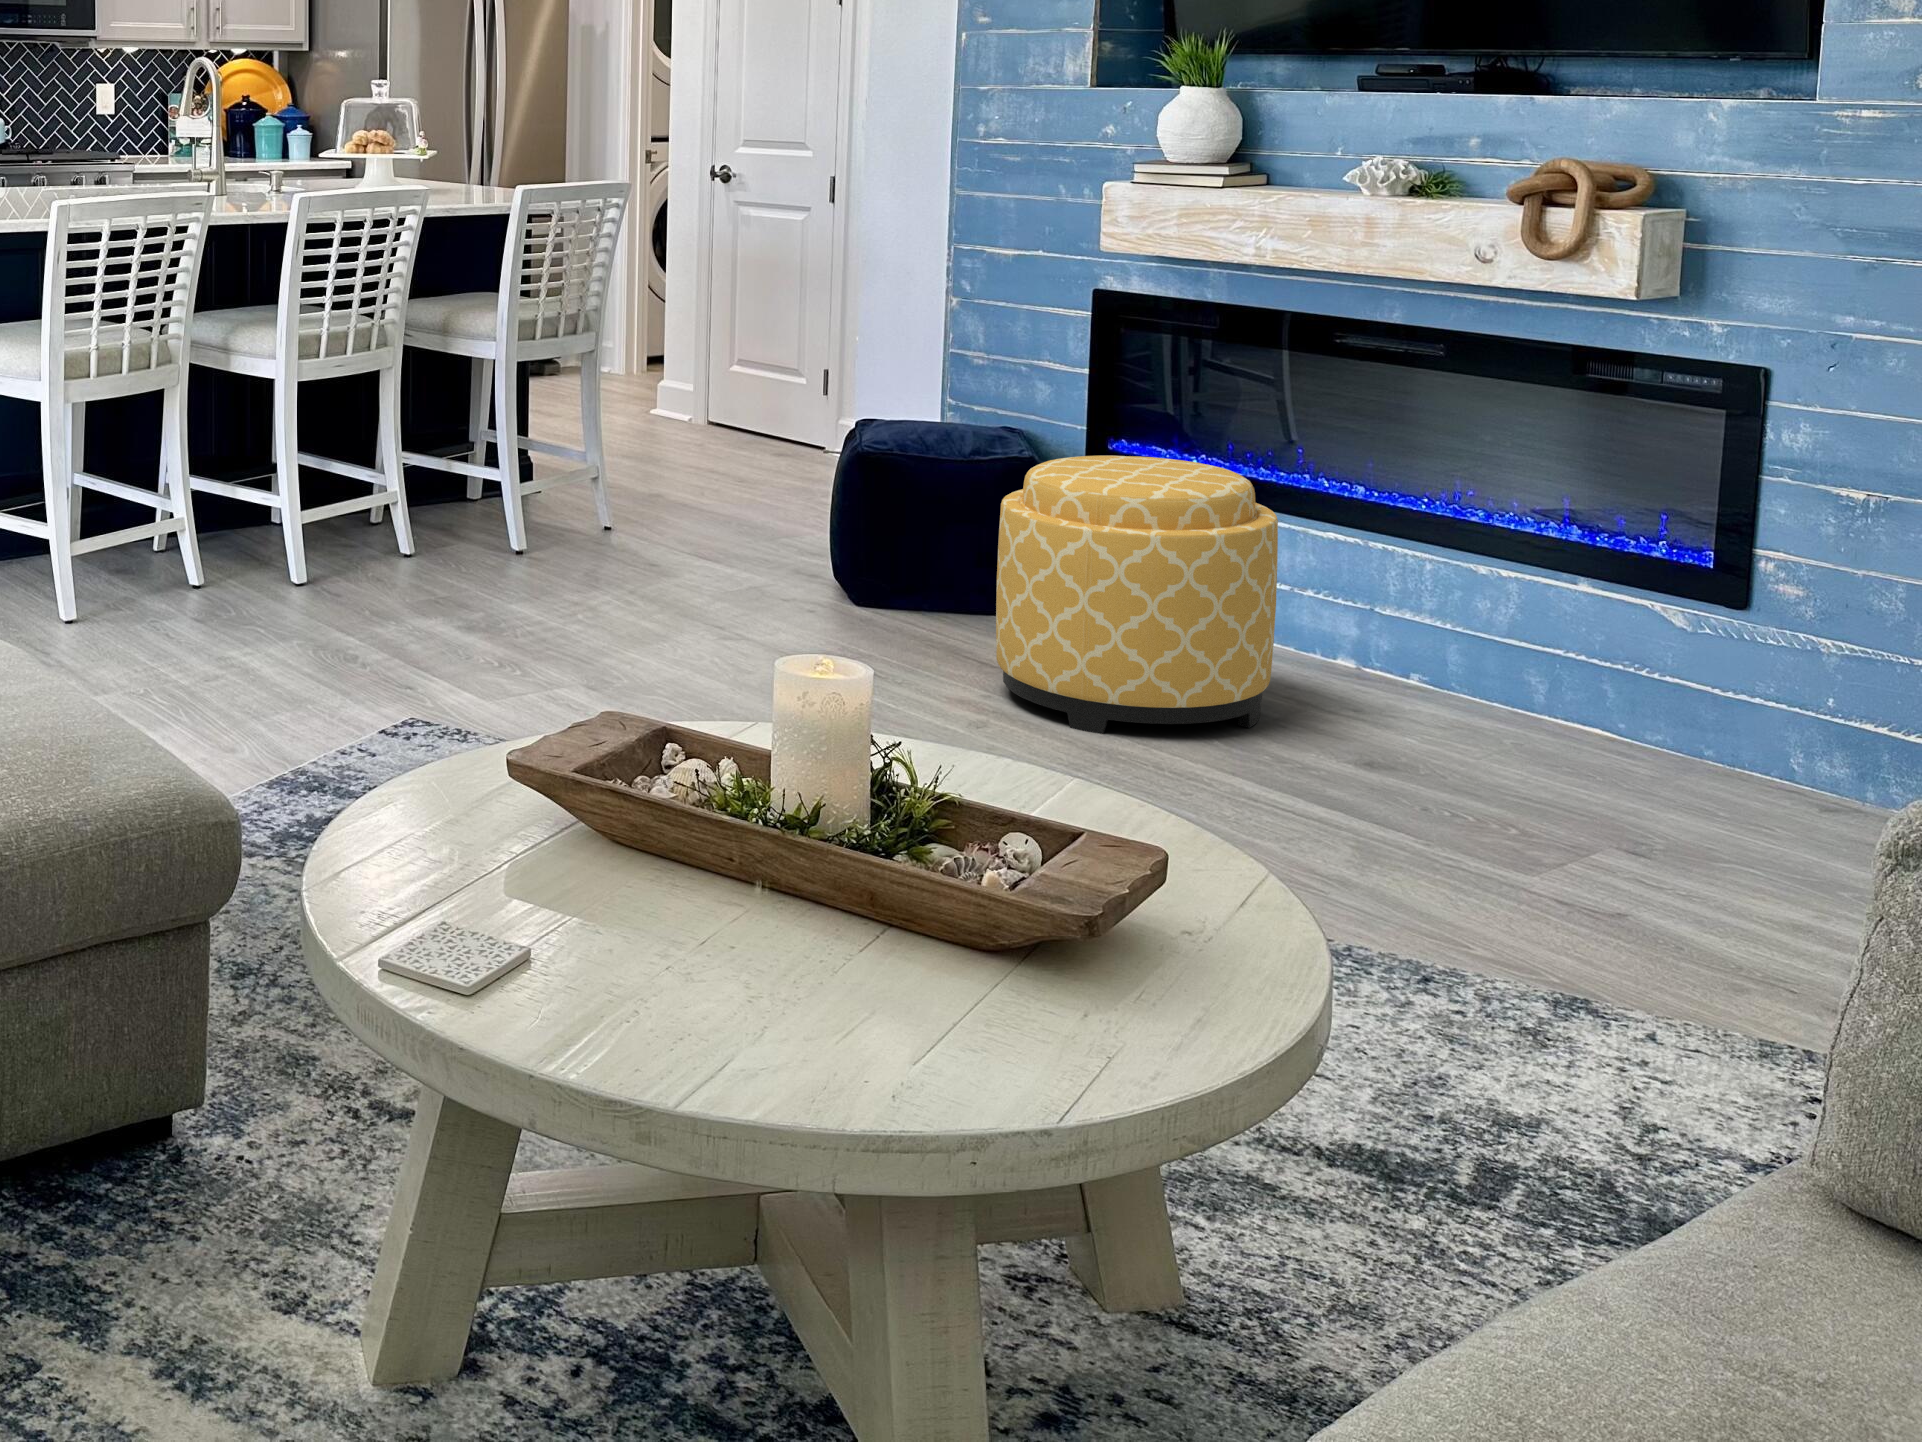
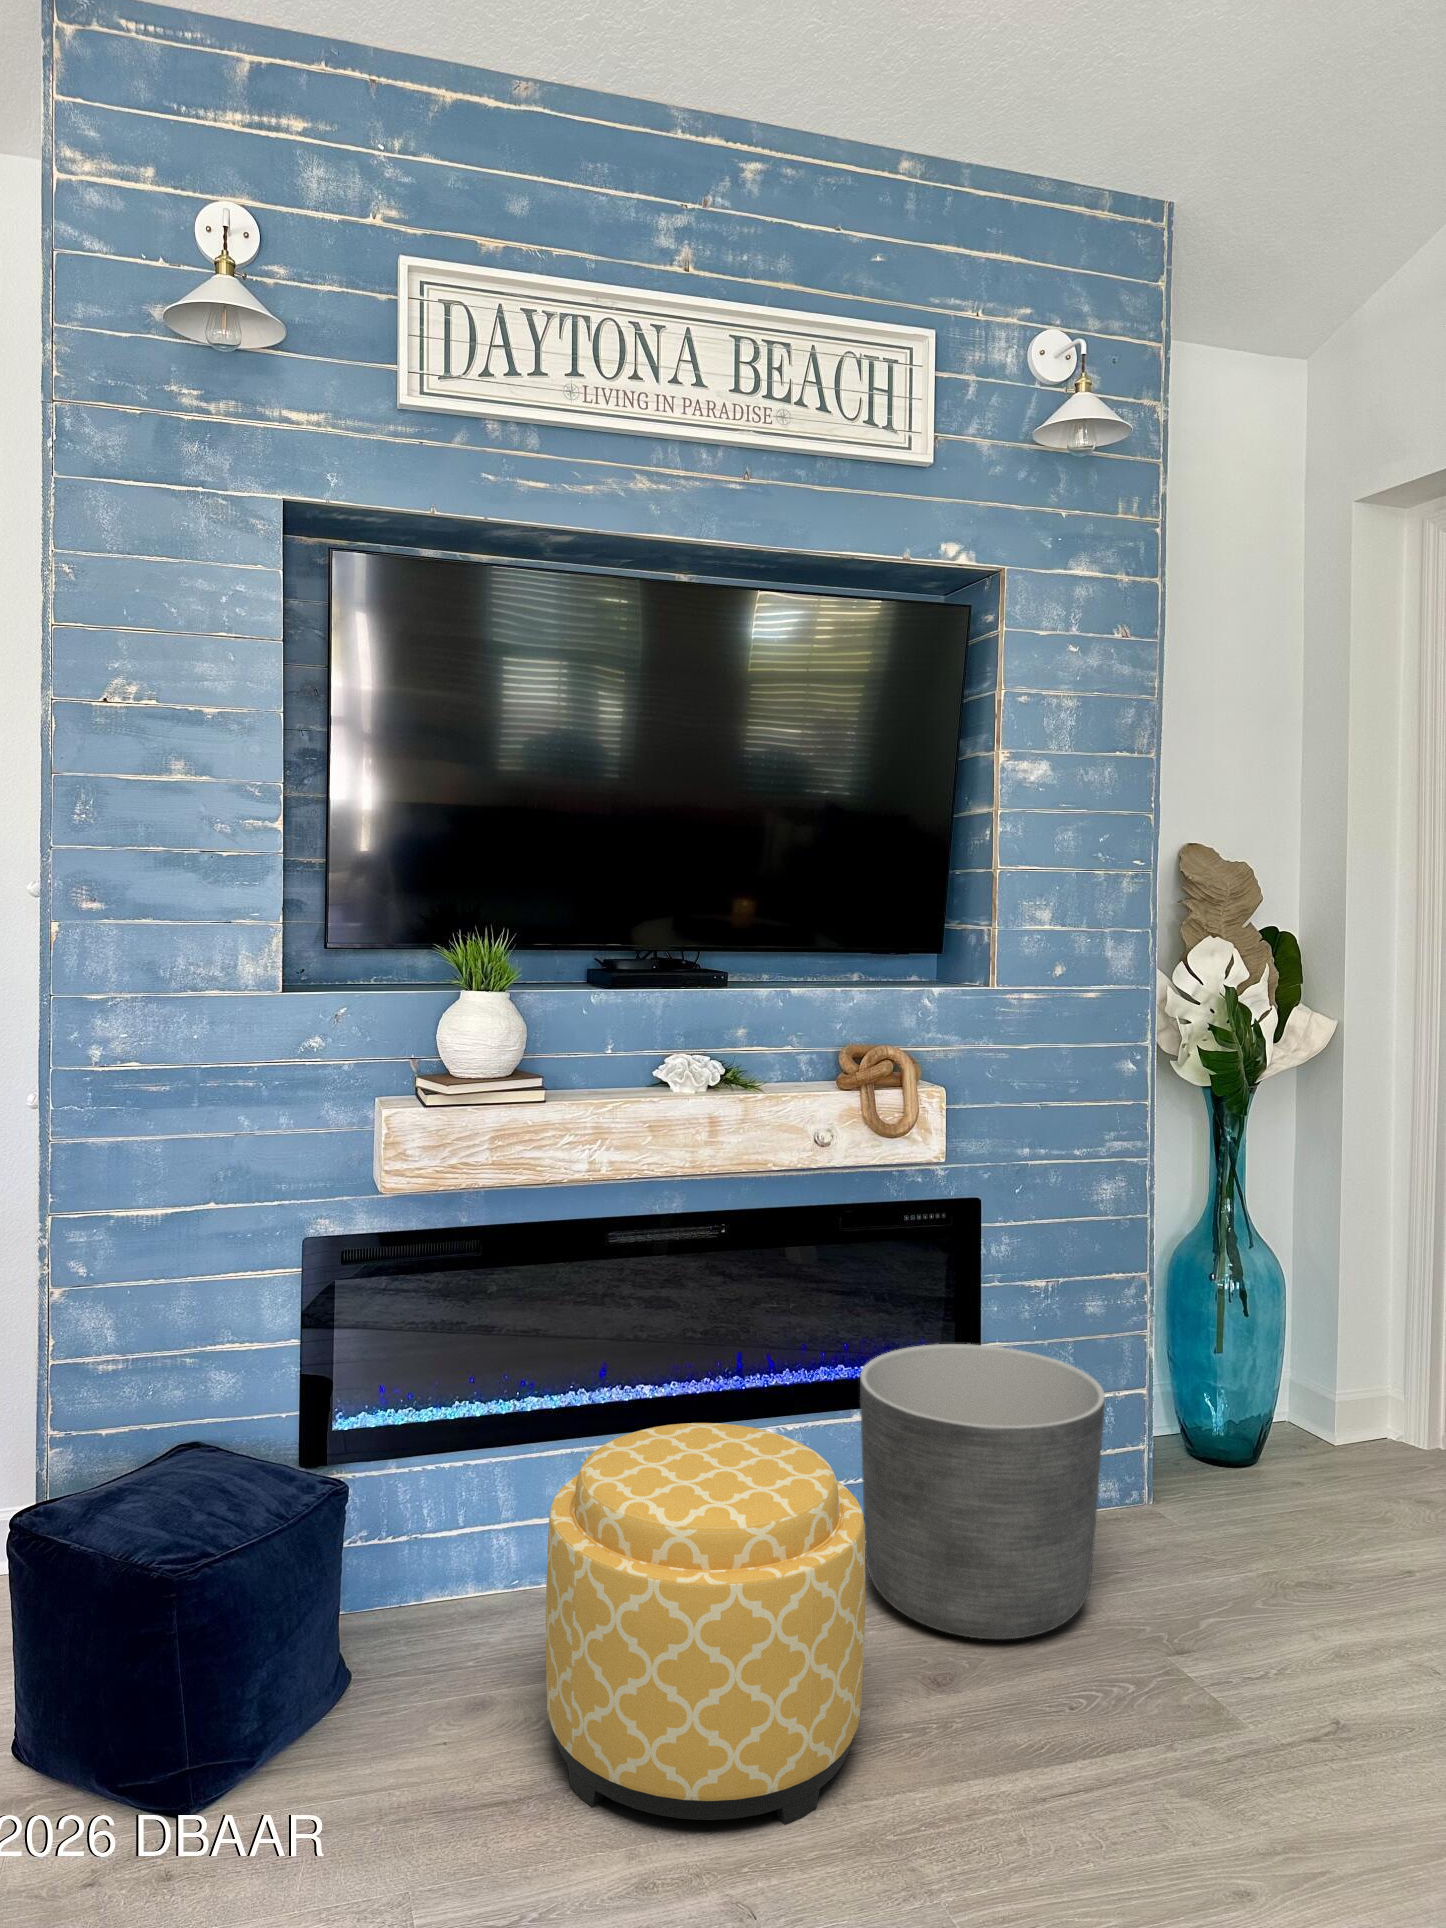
planter: none [1421,505,1724,796] -> present [860,1344,1105,1639]

